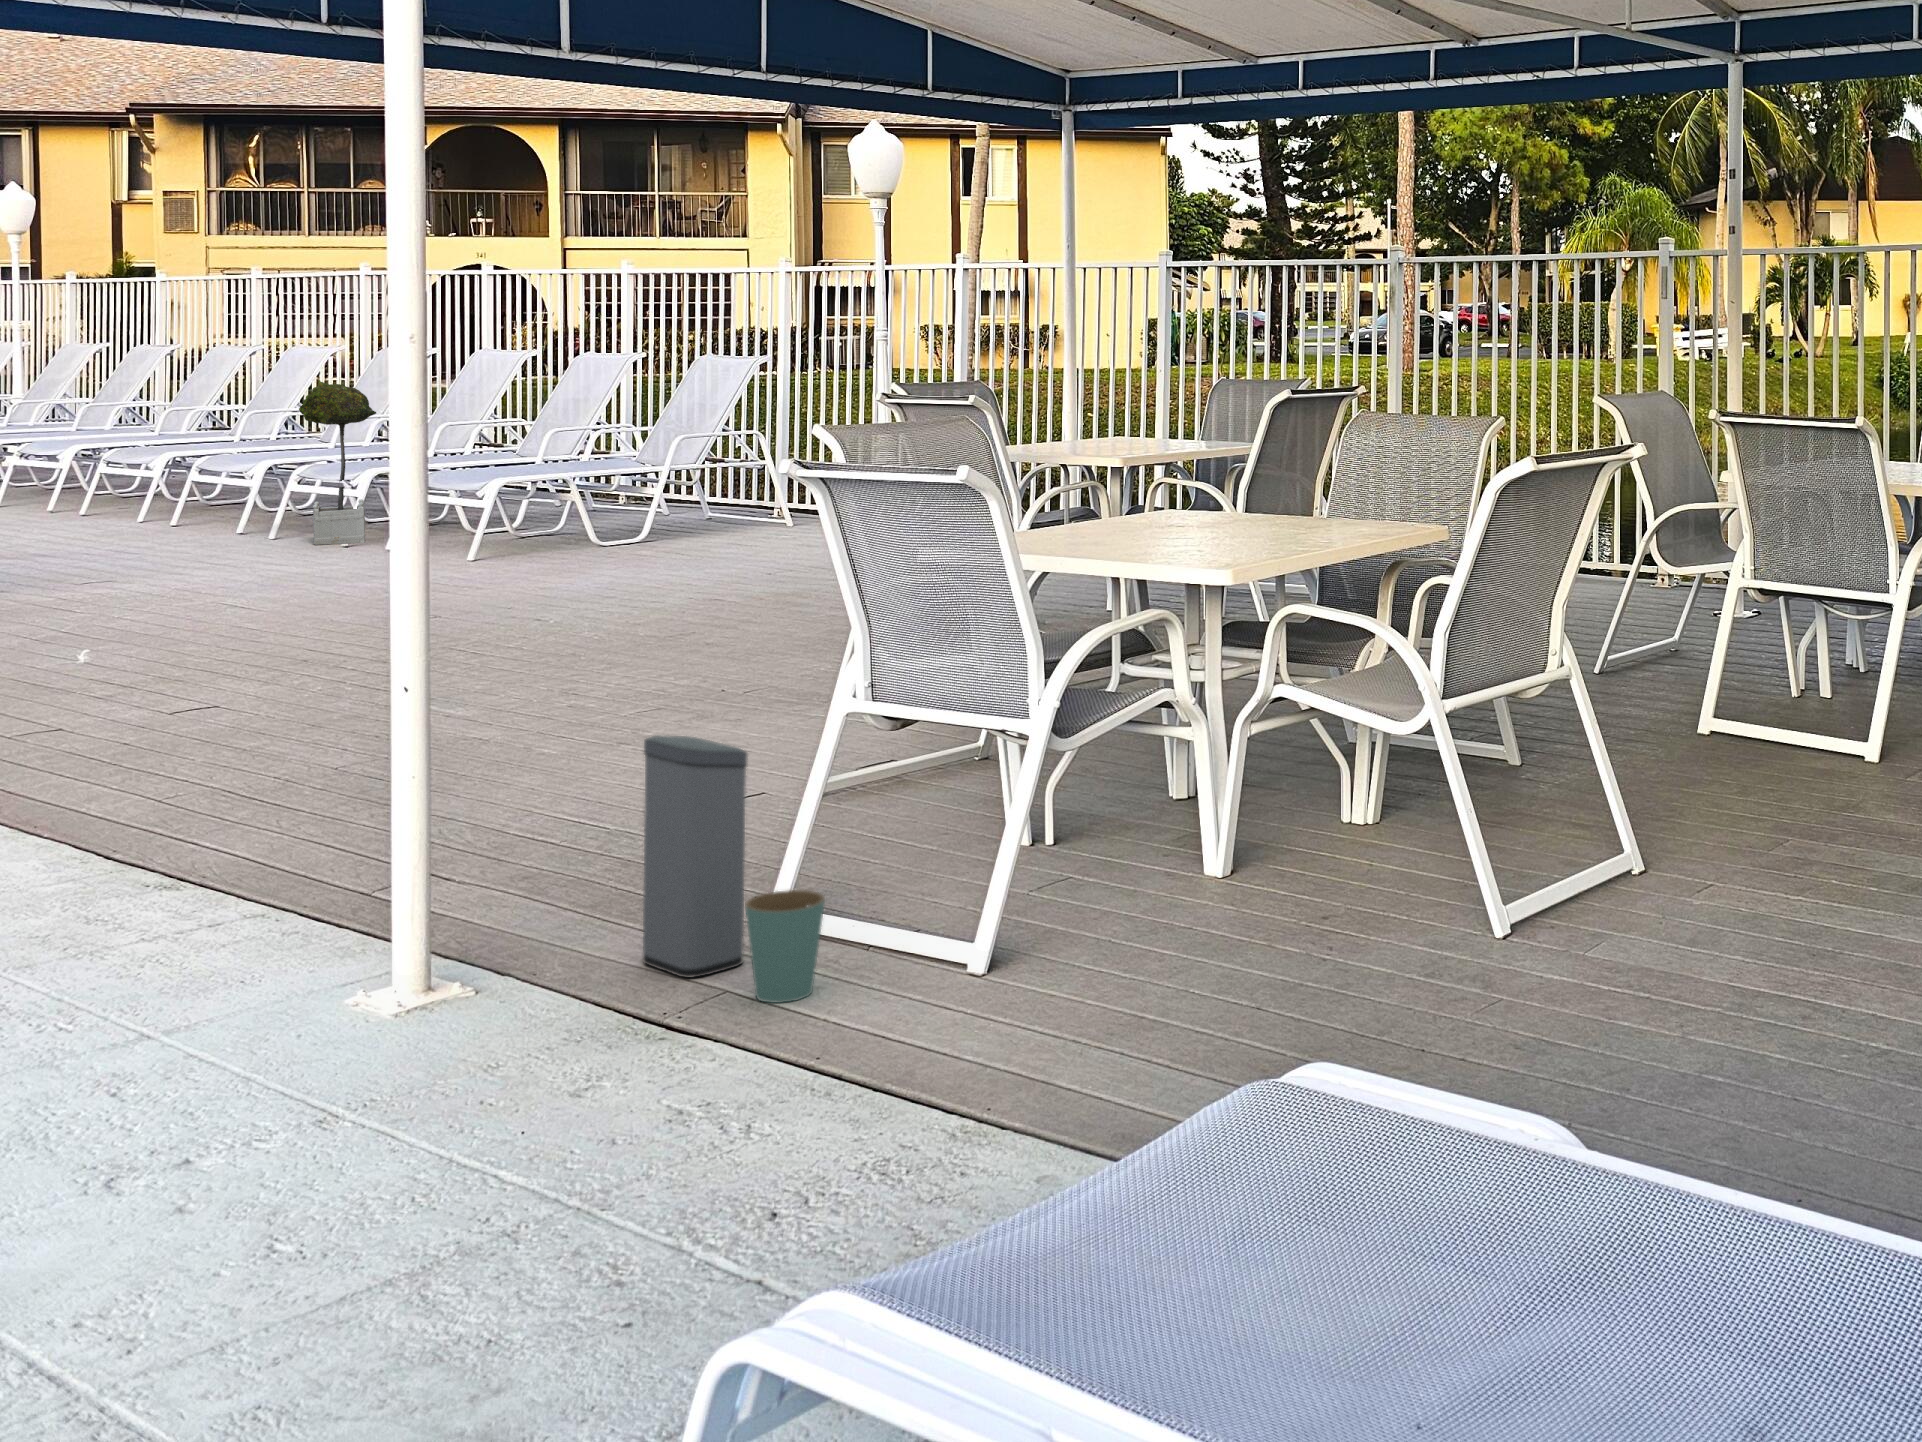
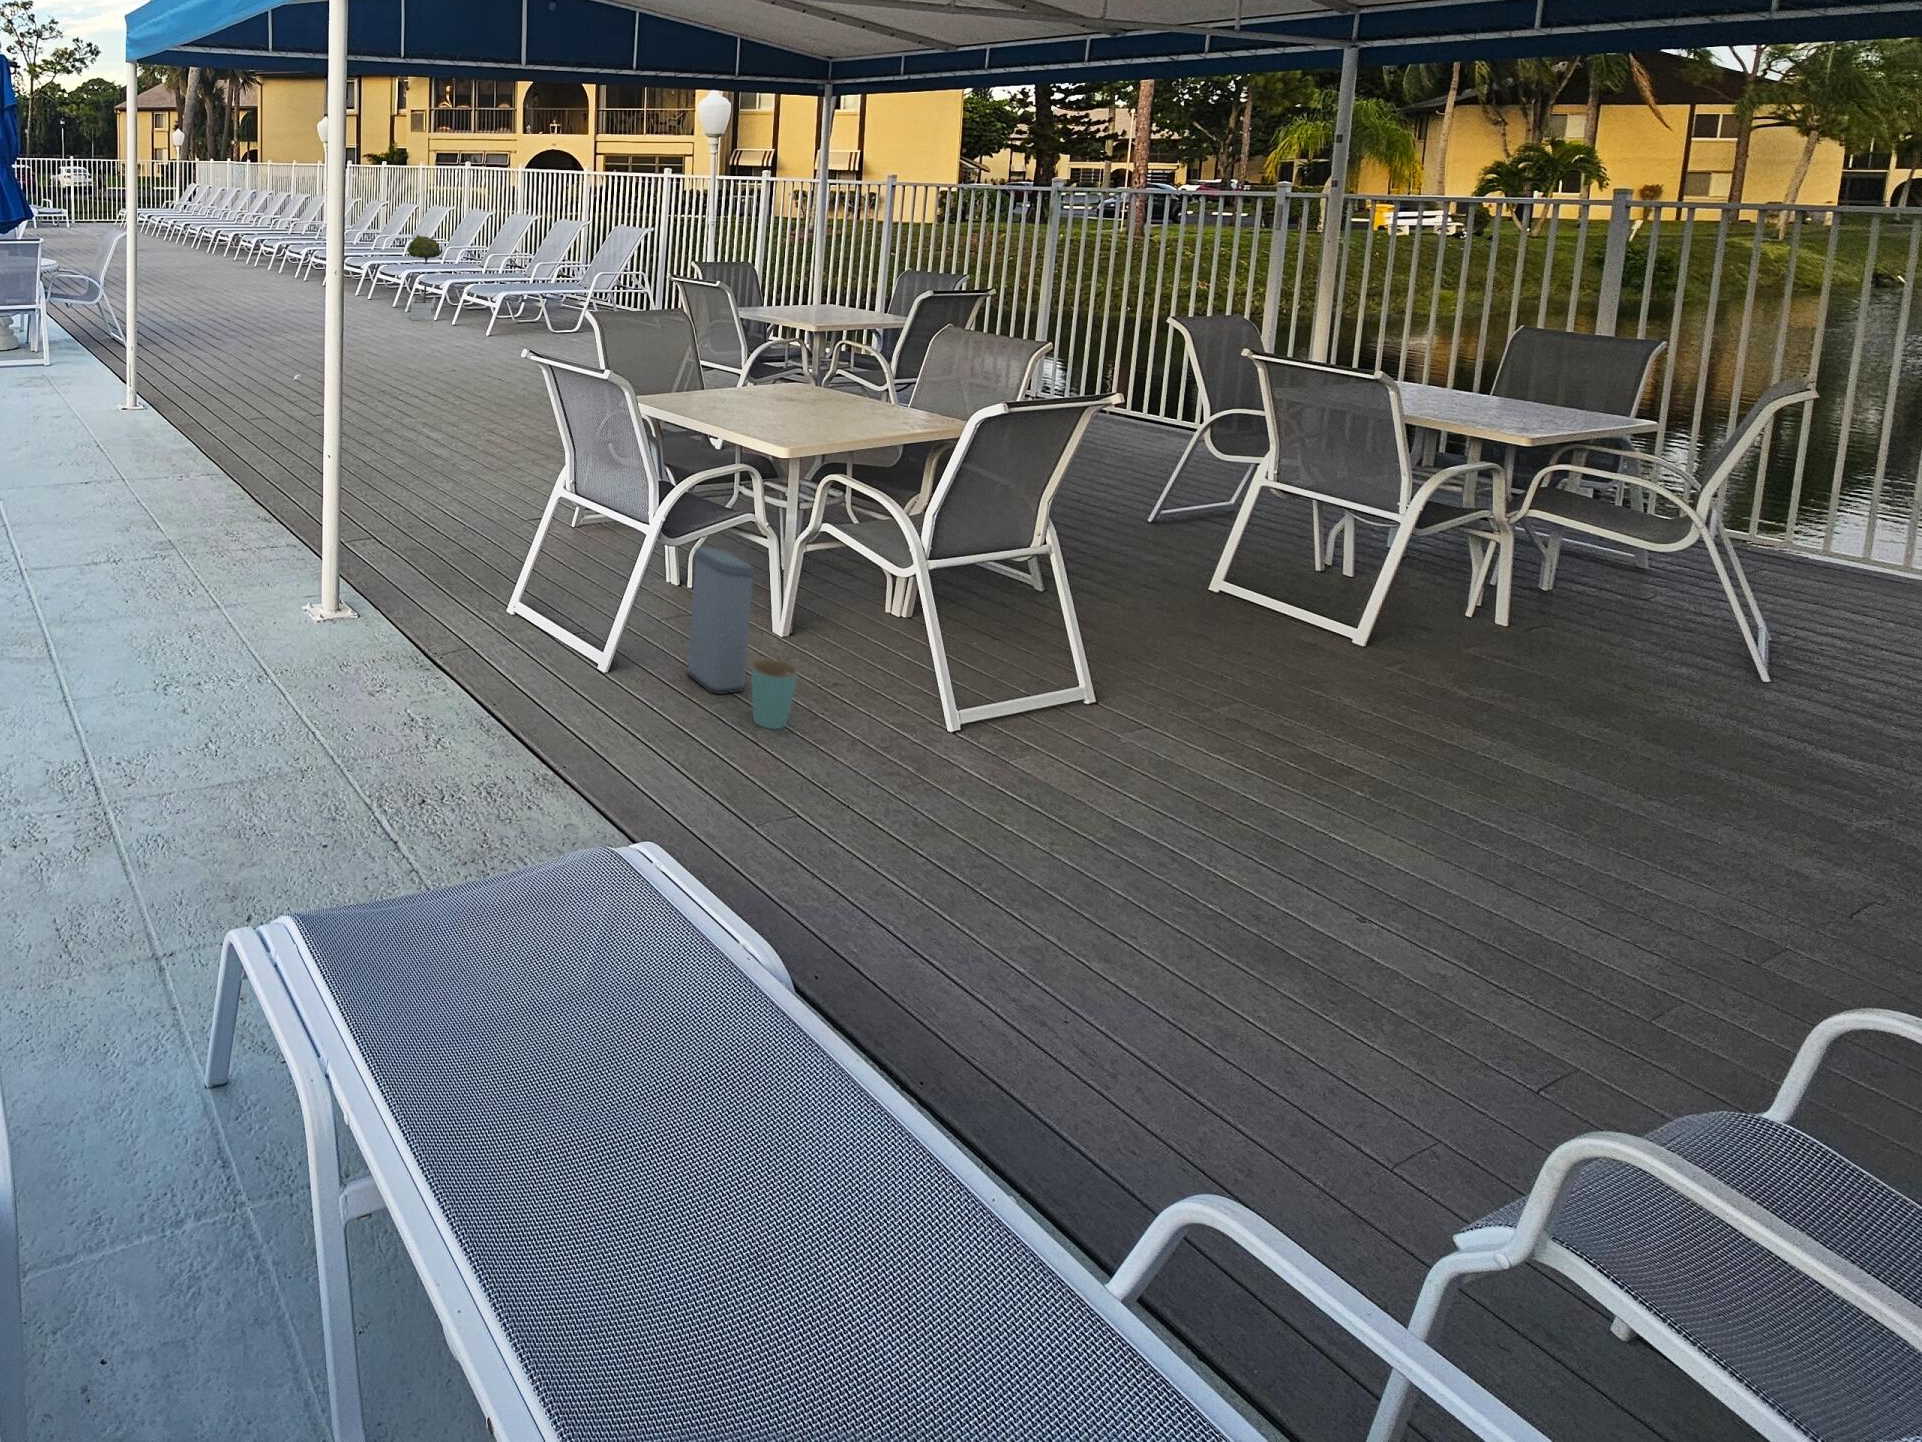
trash can: present [643,736,825,1003] -> present [687,547,798,729]

